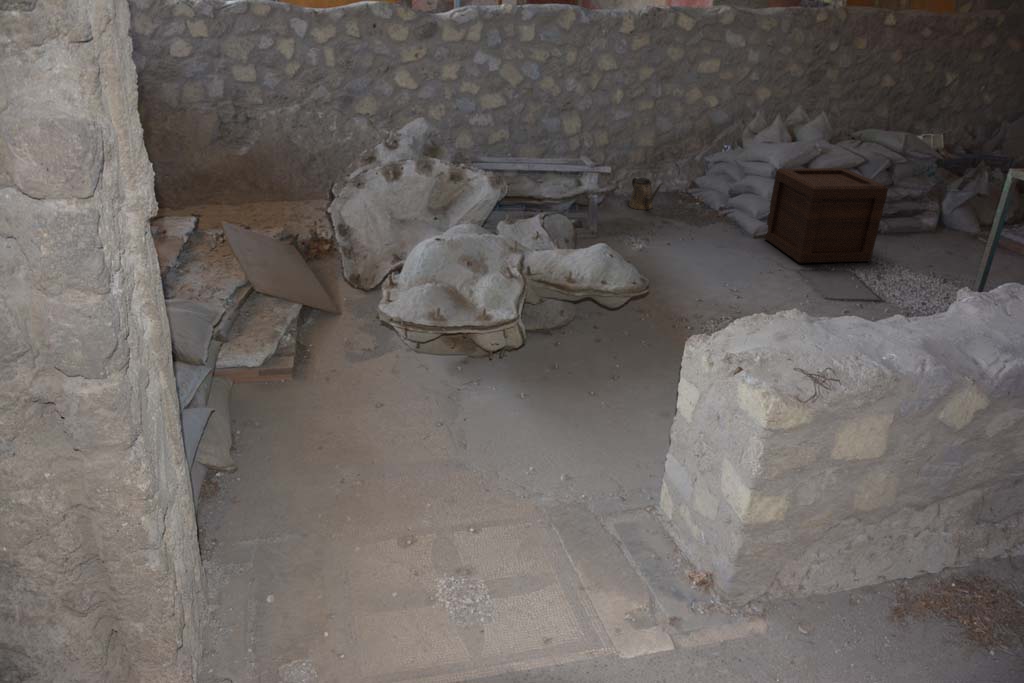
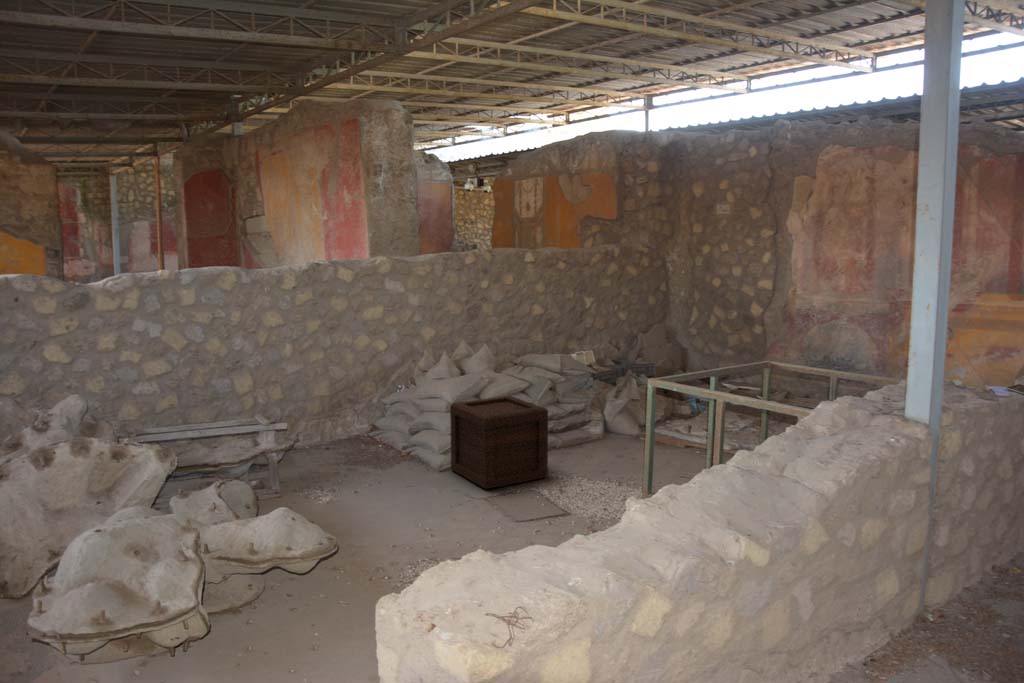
watering can: present [629,177,663,210] -> none [315,425,347,458]

